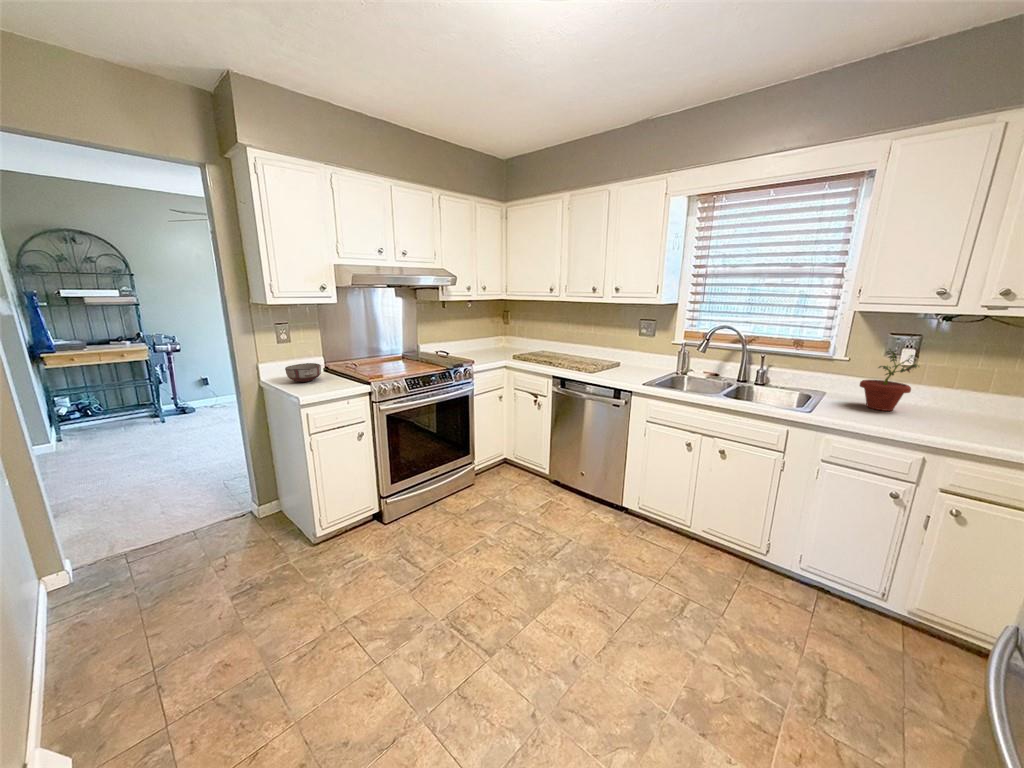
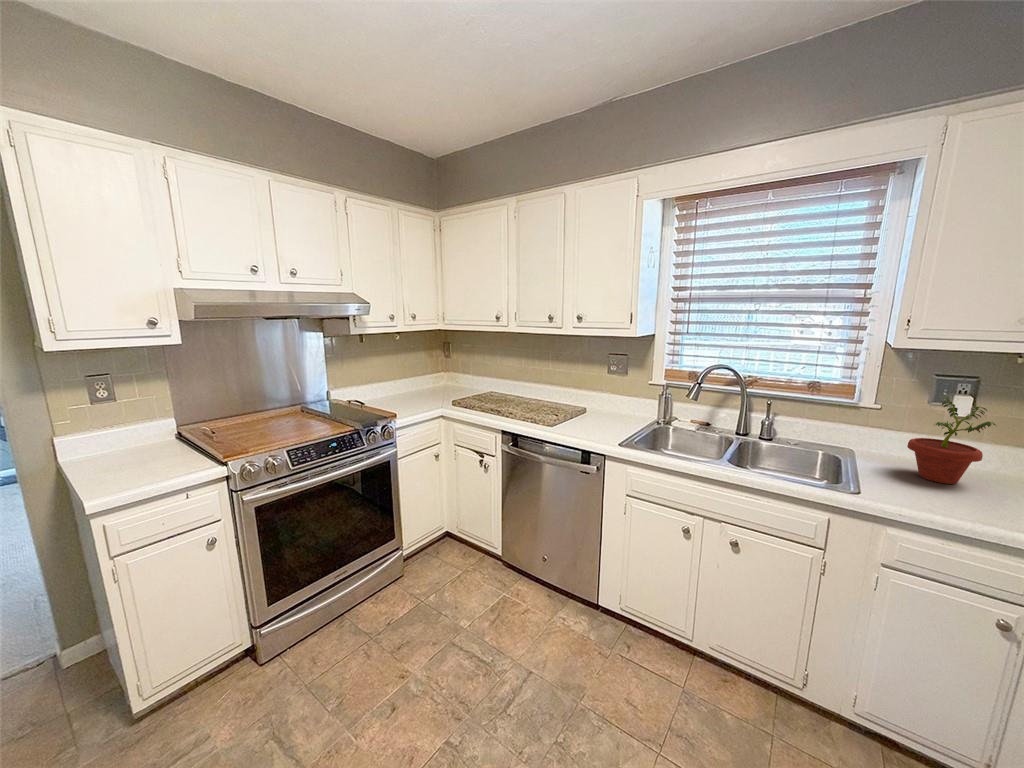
ceramic bowl: present [285,363,321,382] -> none [90,432,156,464]

